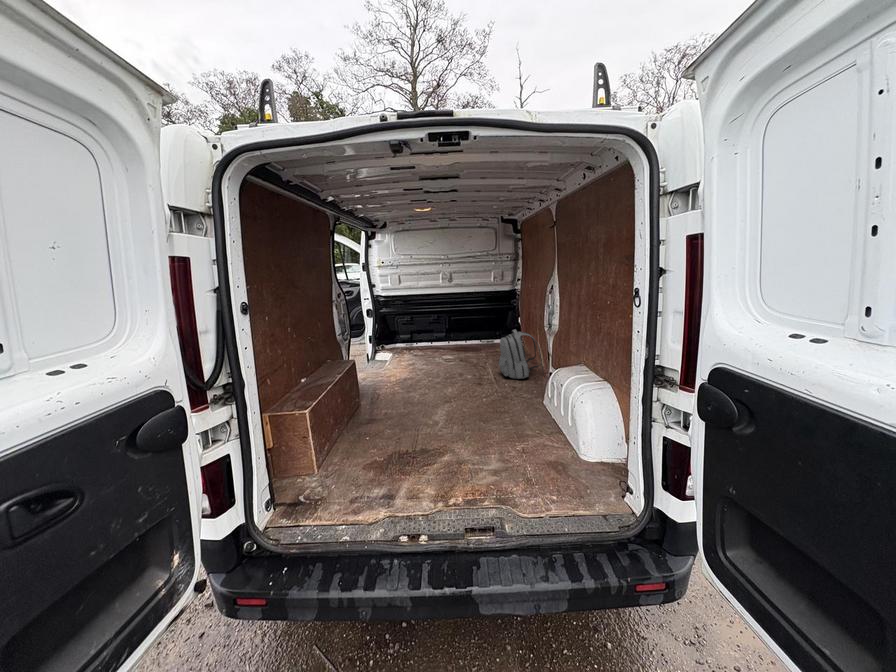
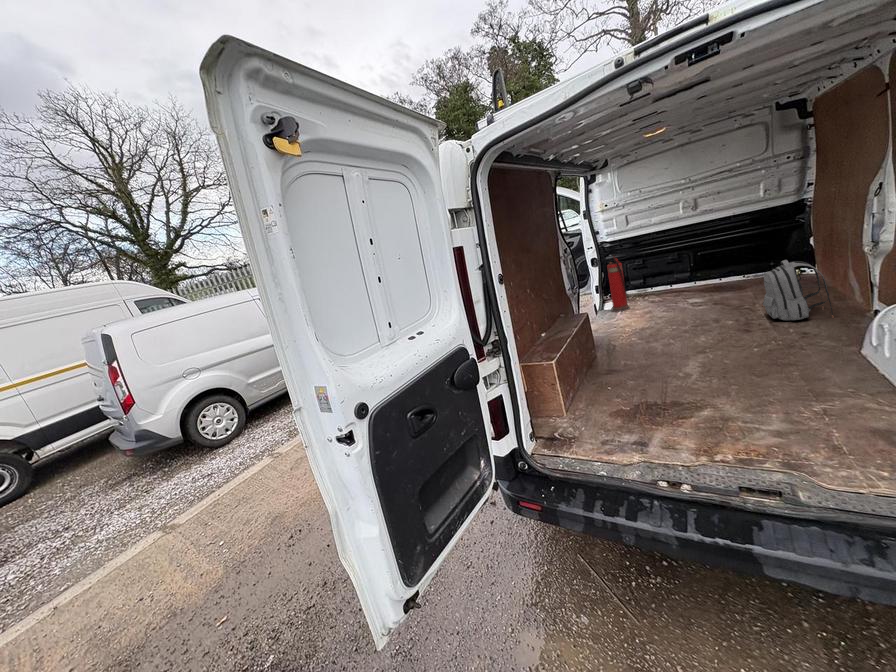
fire extinguisher: none [379,308,397,361] -> present [607,254,630,312]

